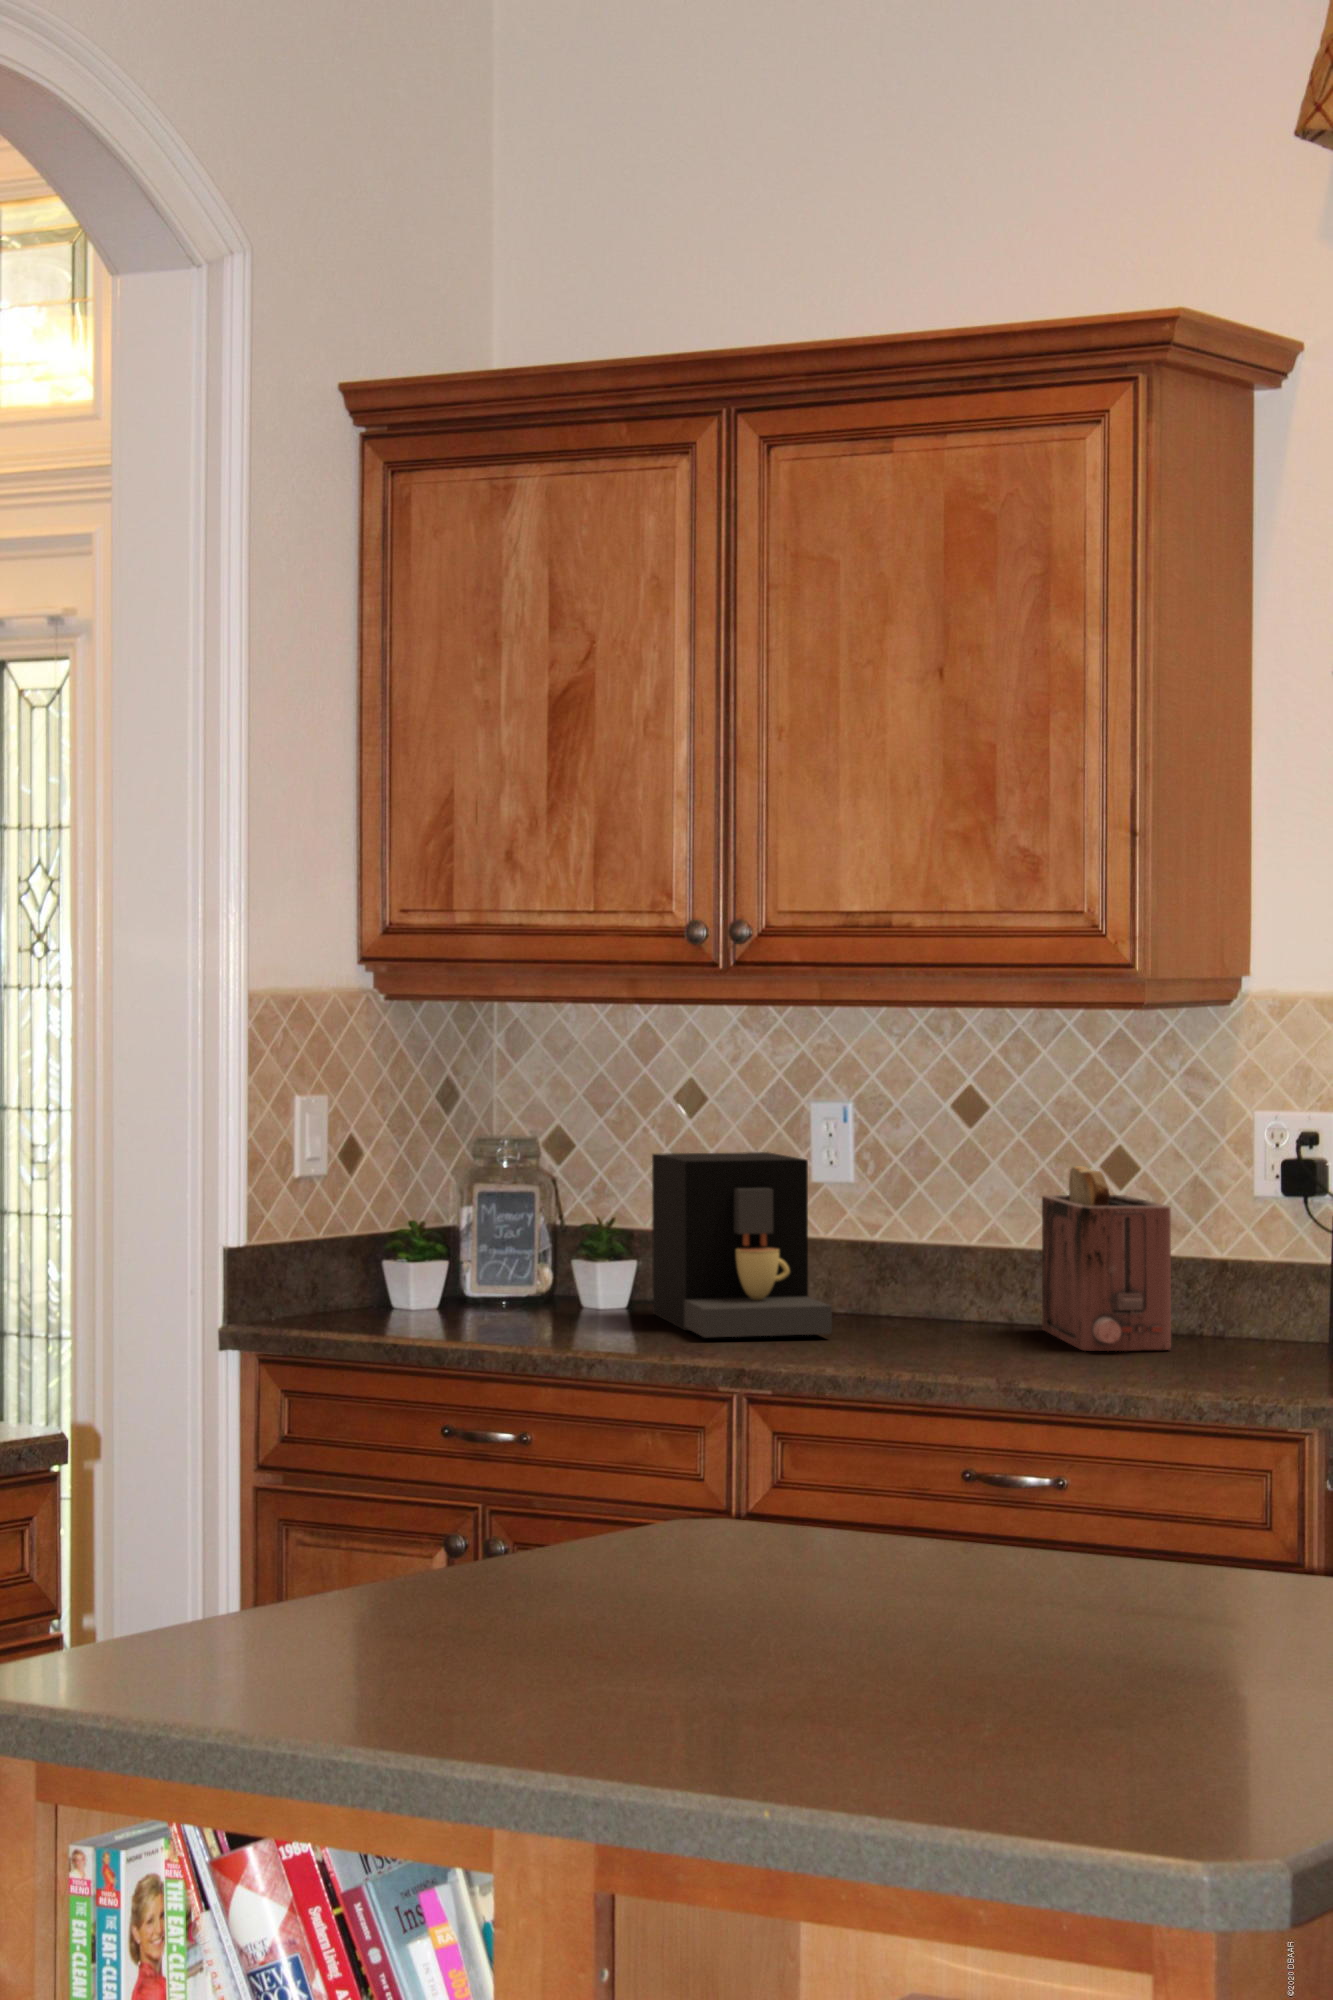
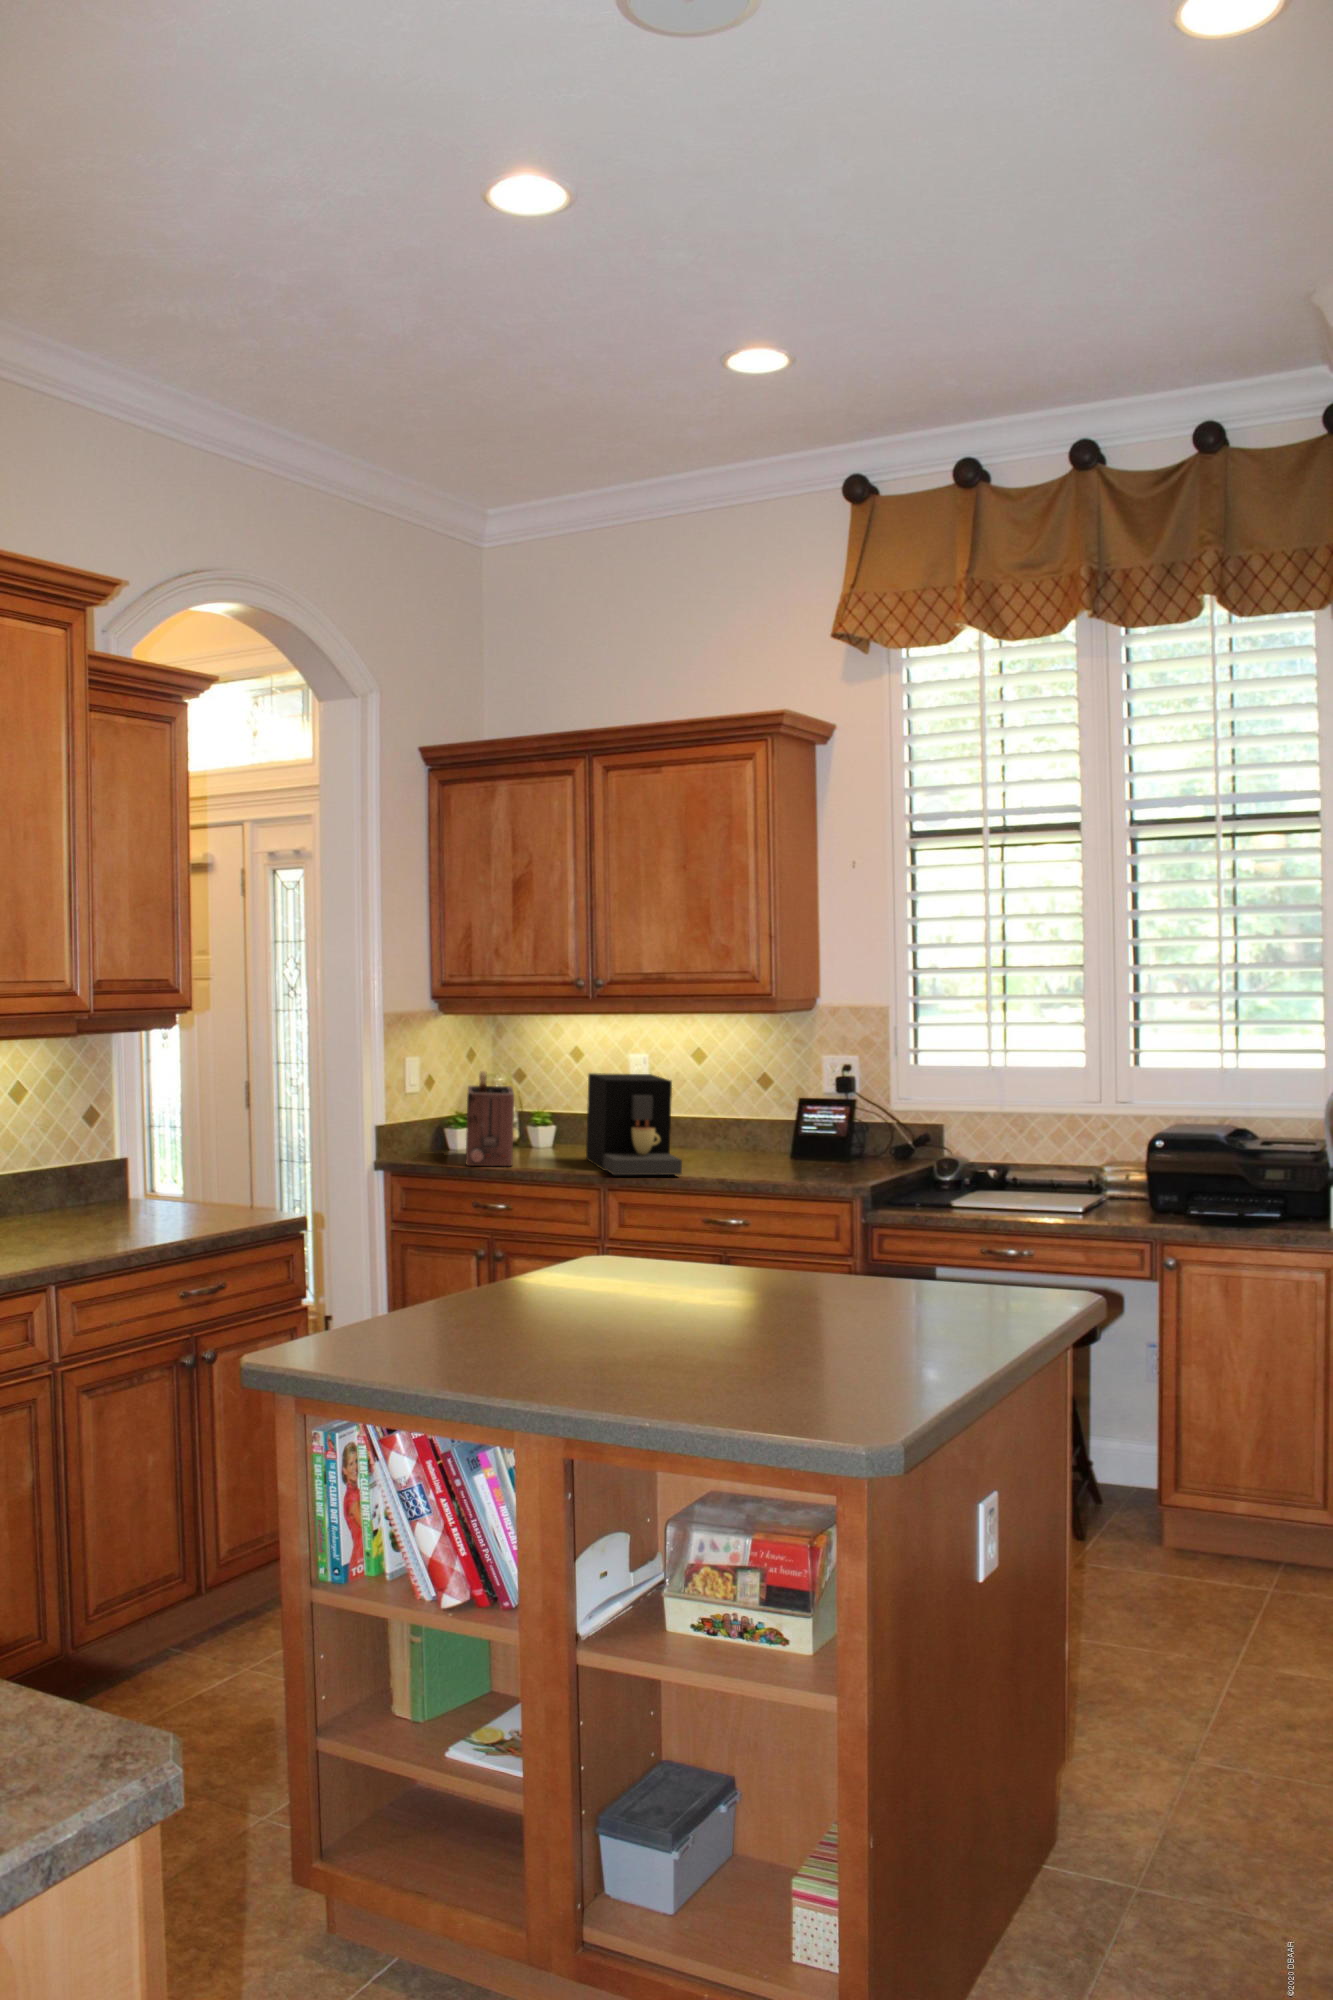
toaster: present [1042,1166,1171,1351] -> present [466,1071,514,1166]

